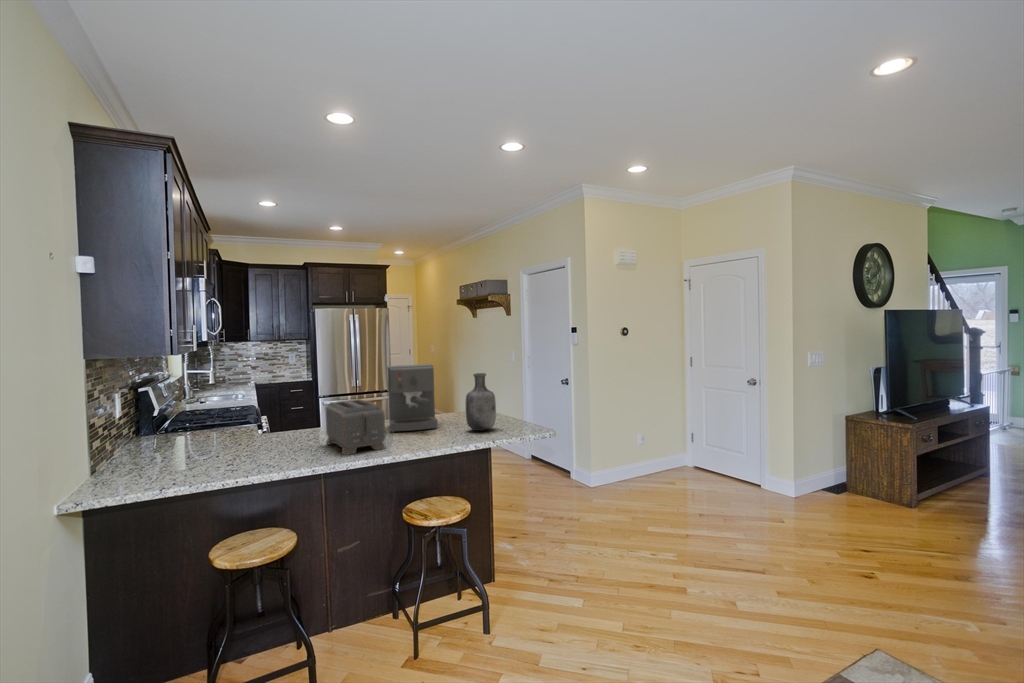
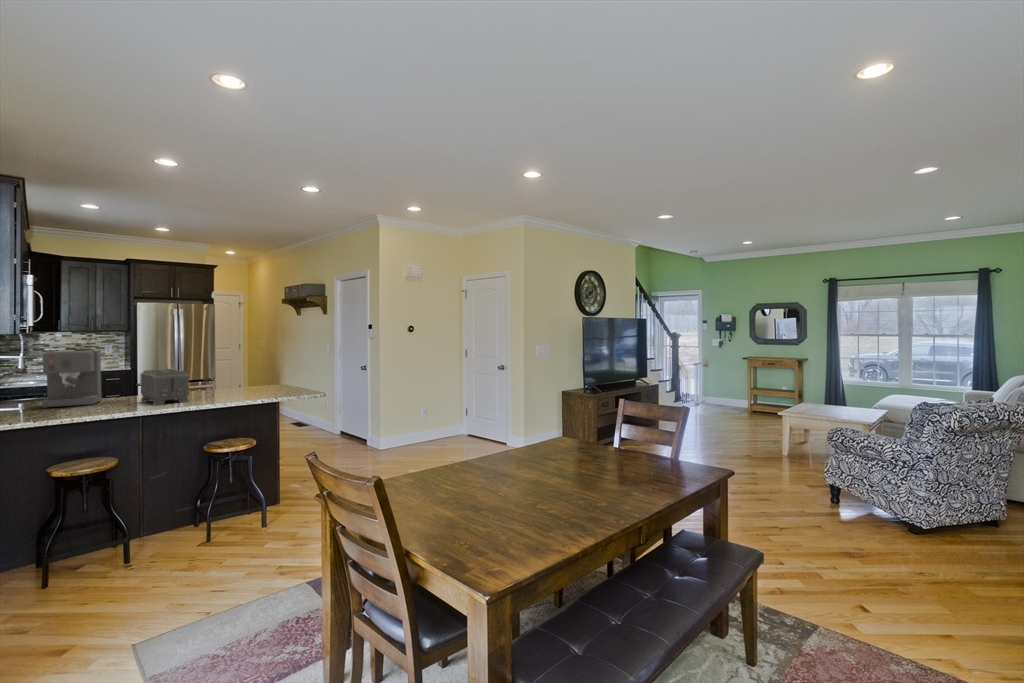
coffee maker: present [387,364,438,433] -> present [42,351,102,408]
vase: present [466,373,496,431] -> none [258,352,282,393]

